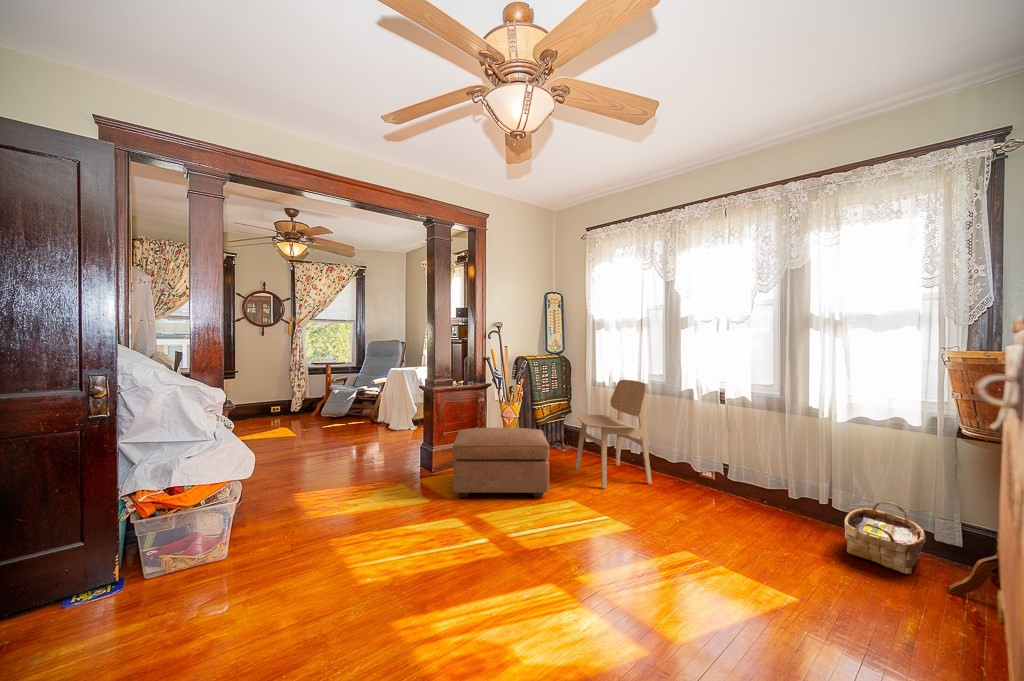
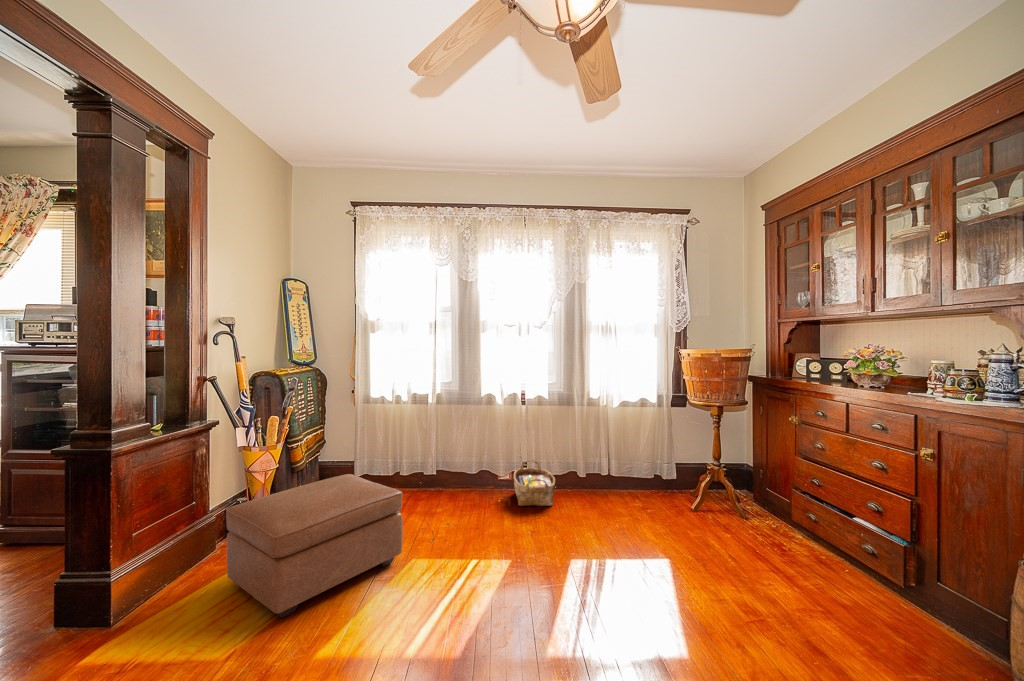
dining chair: present [575,380,652,489] -> none [372,392,467,524]
woven basket: present [844,501,925,574] -> present [513,460,555,506]

